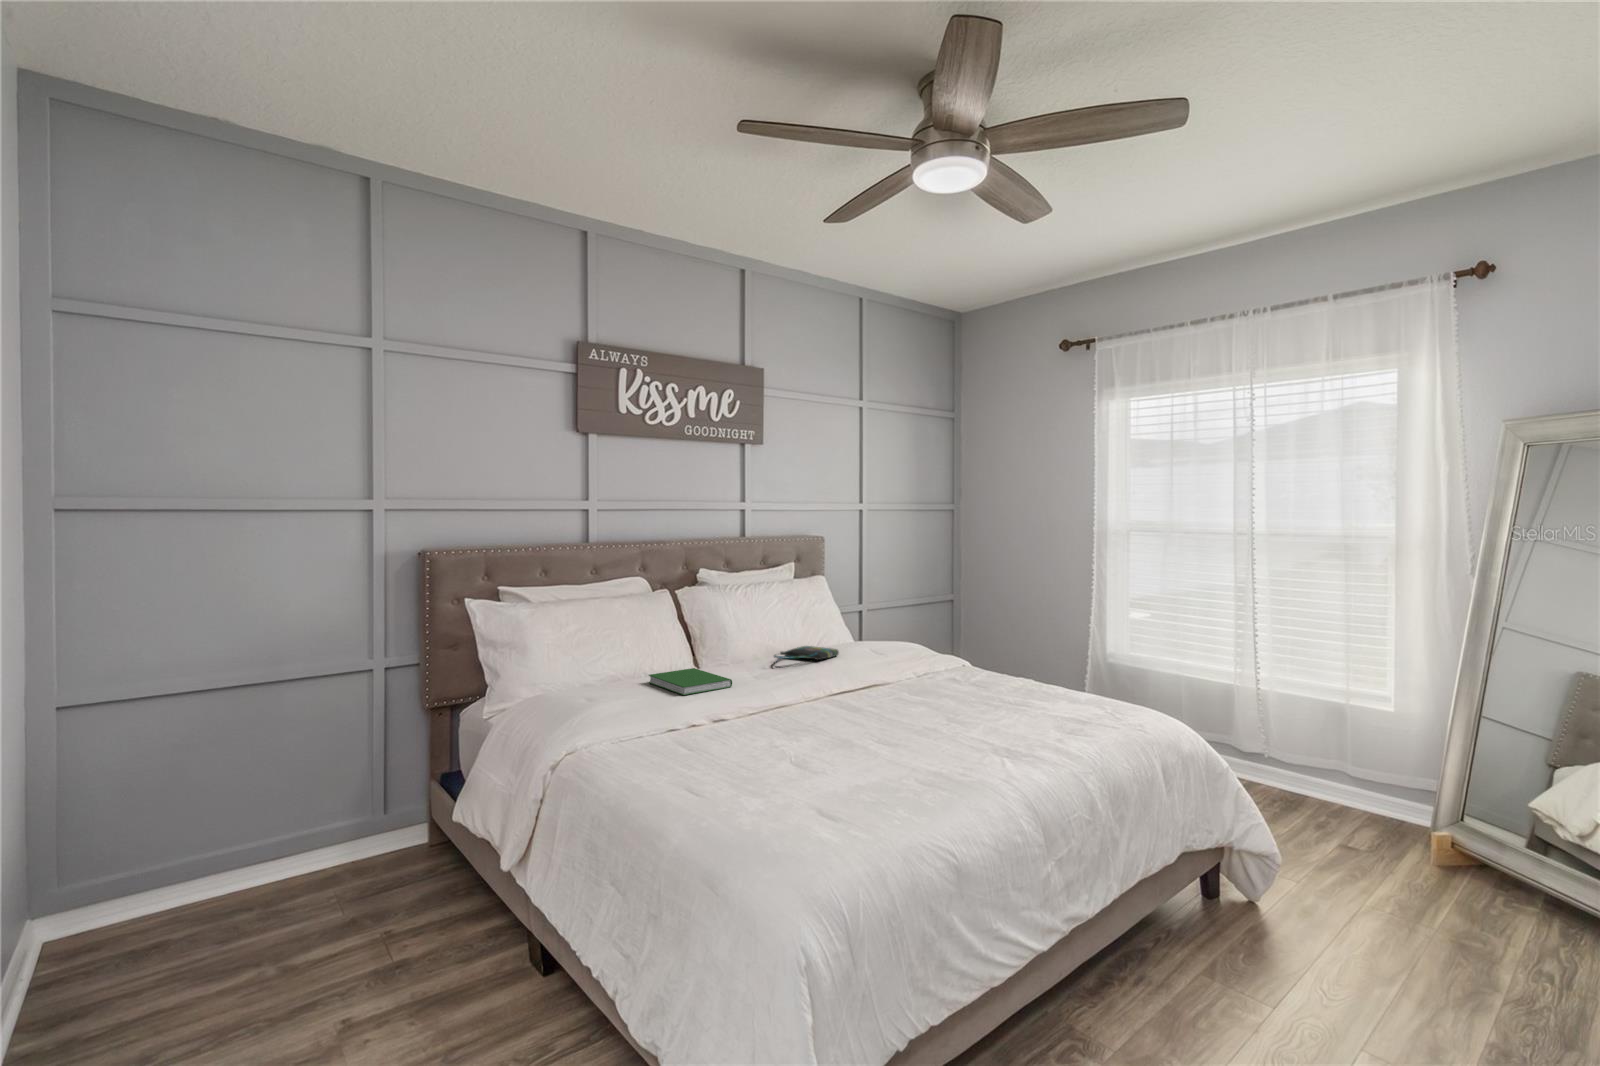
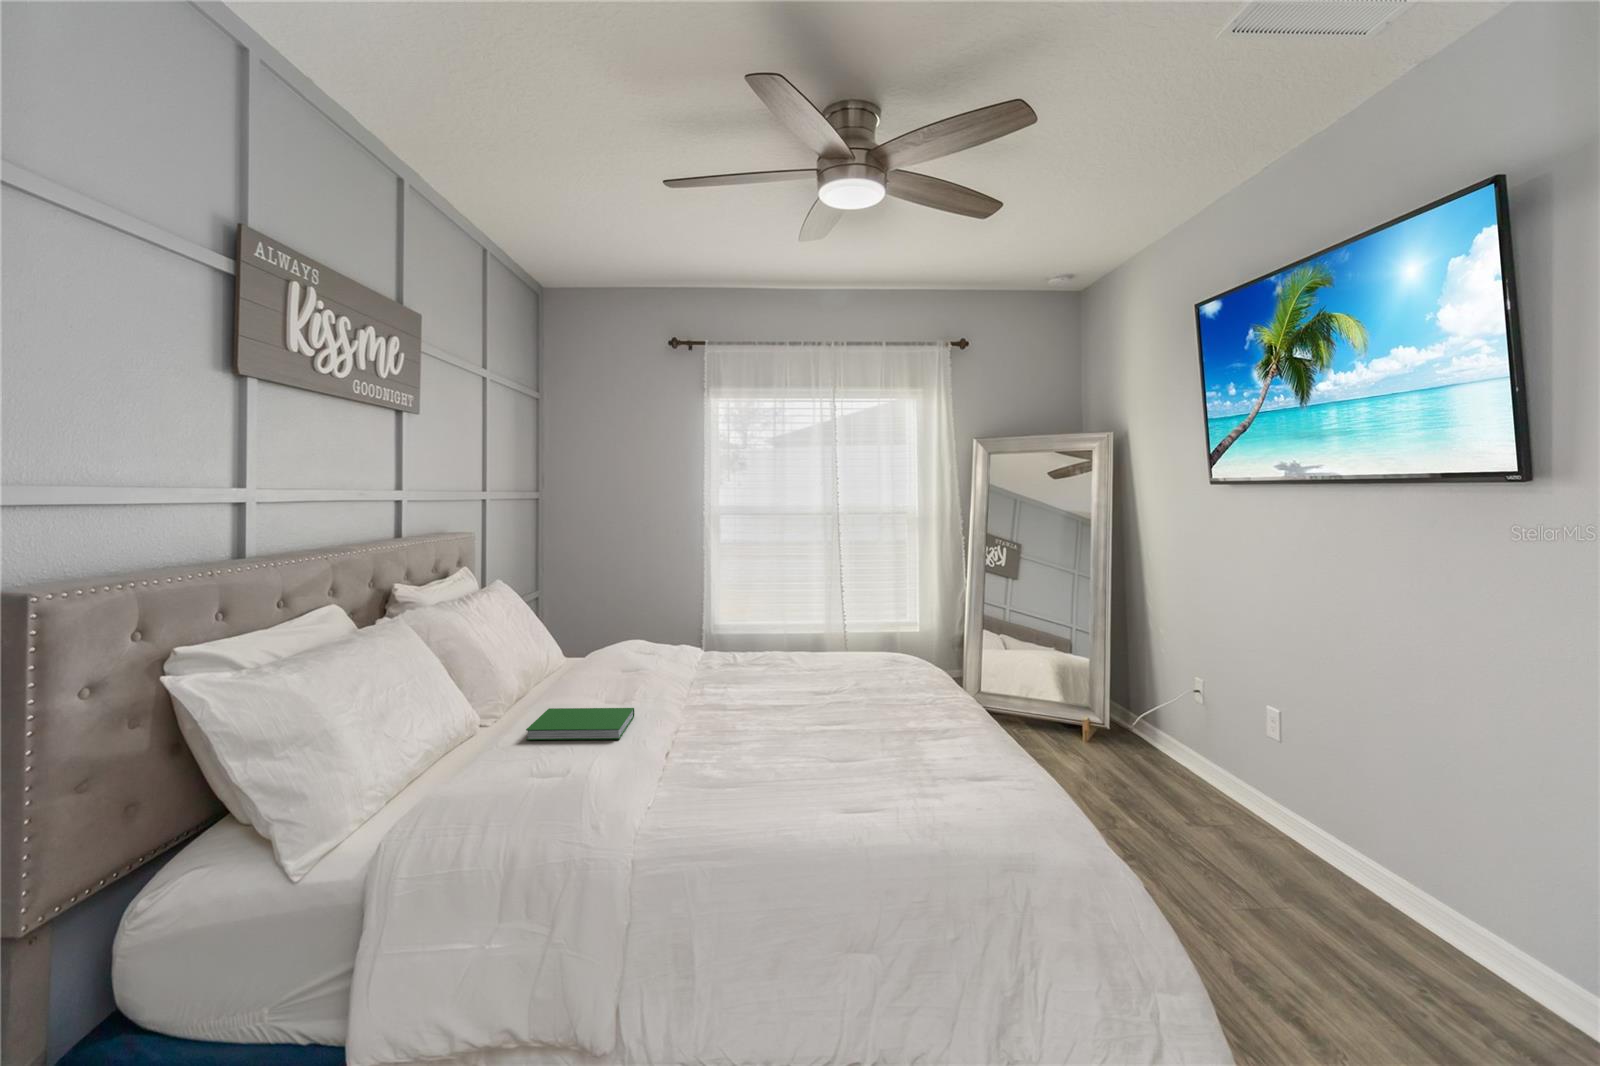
tote bag: present [774,646,839,668] -> none [574,655,634,687]

